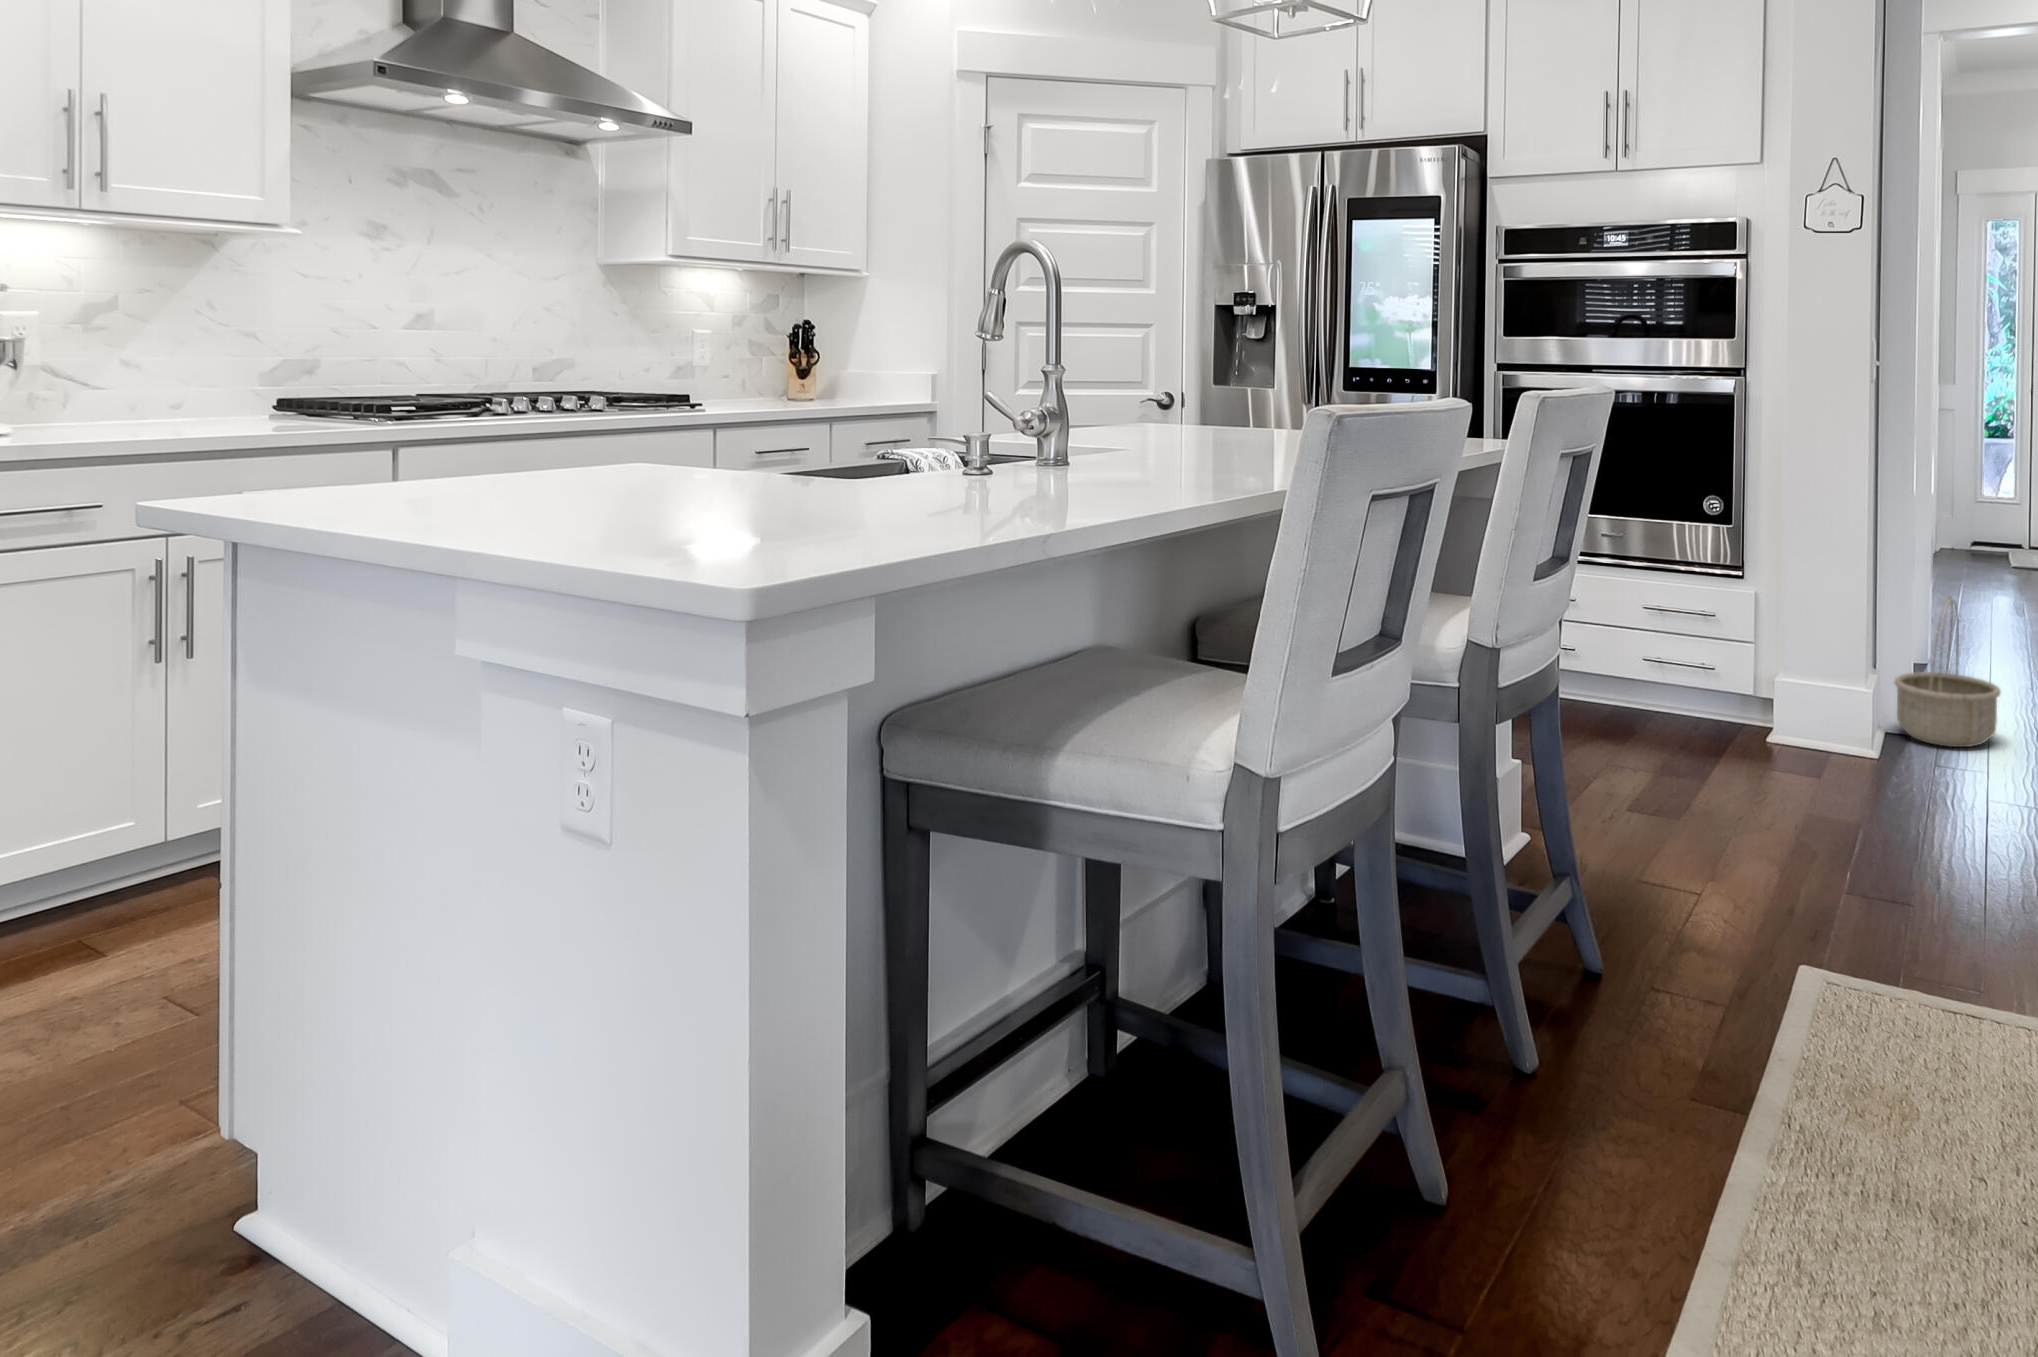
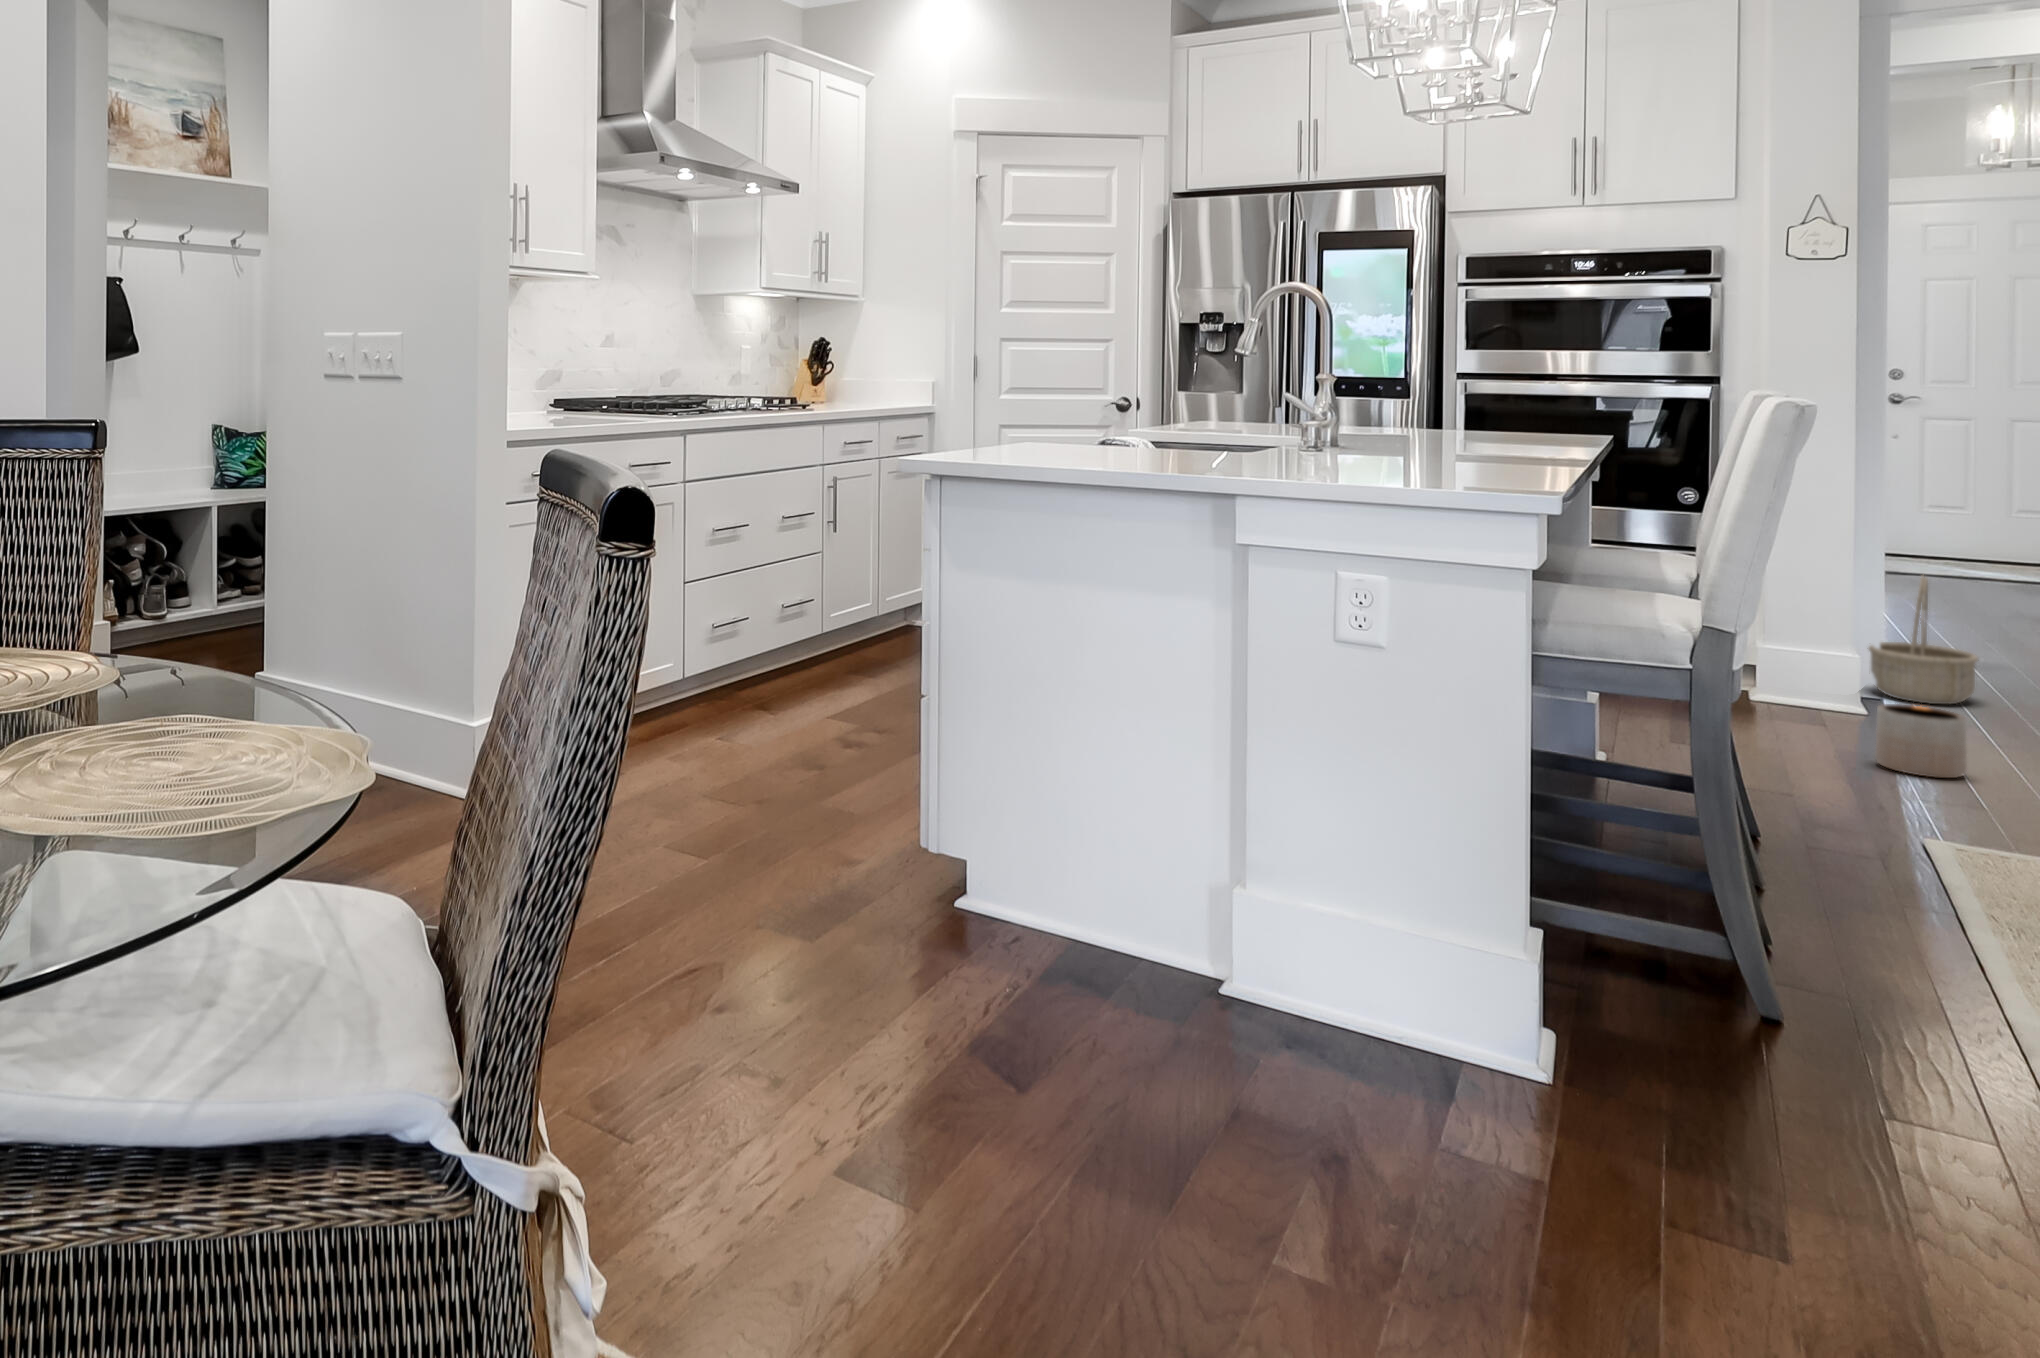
planter: none [1826,770,1917,866] -> present [1875,704,1967,778]

